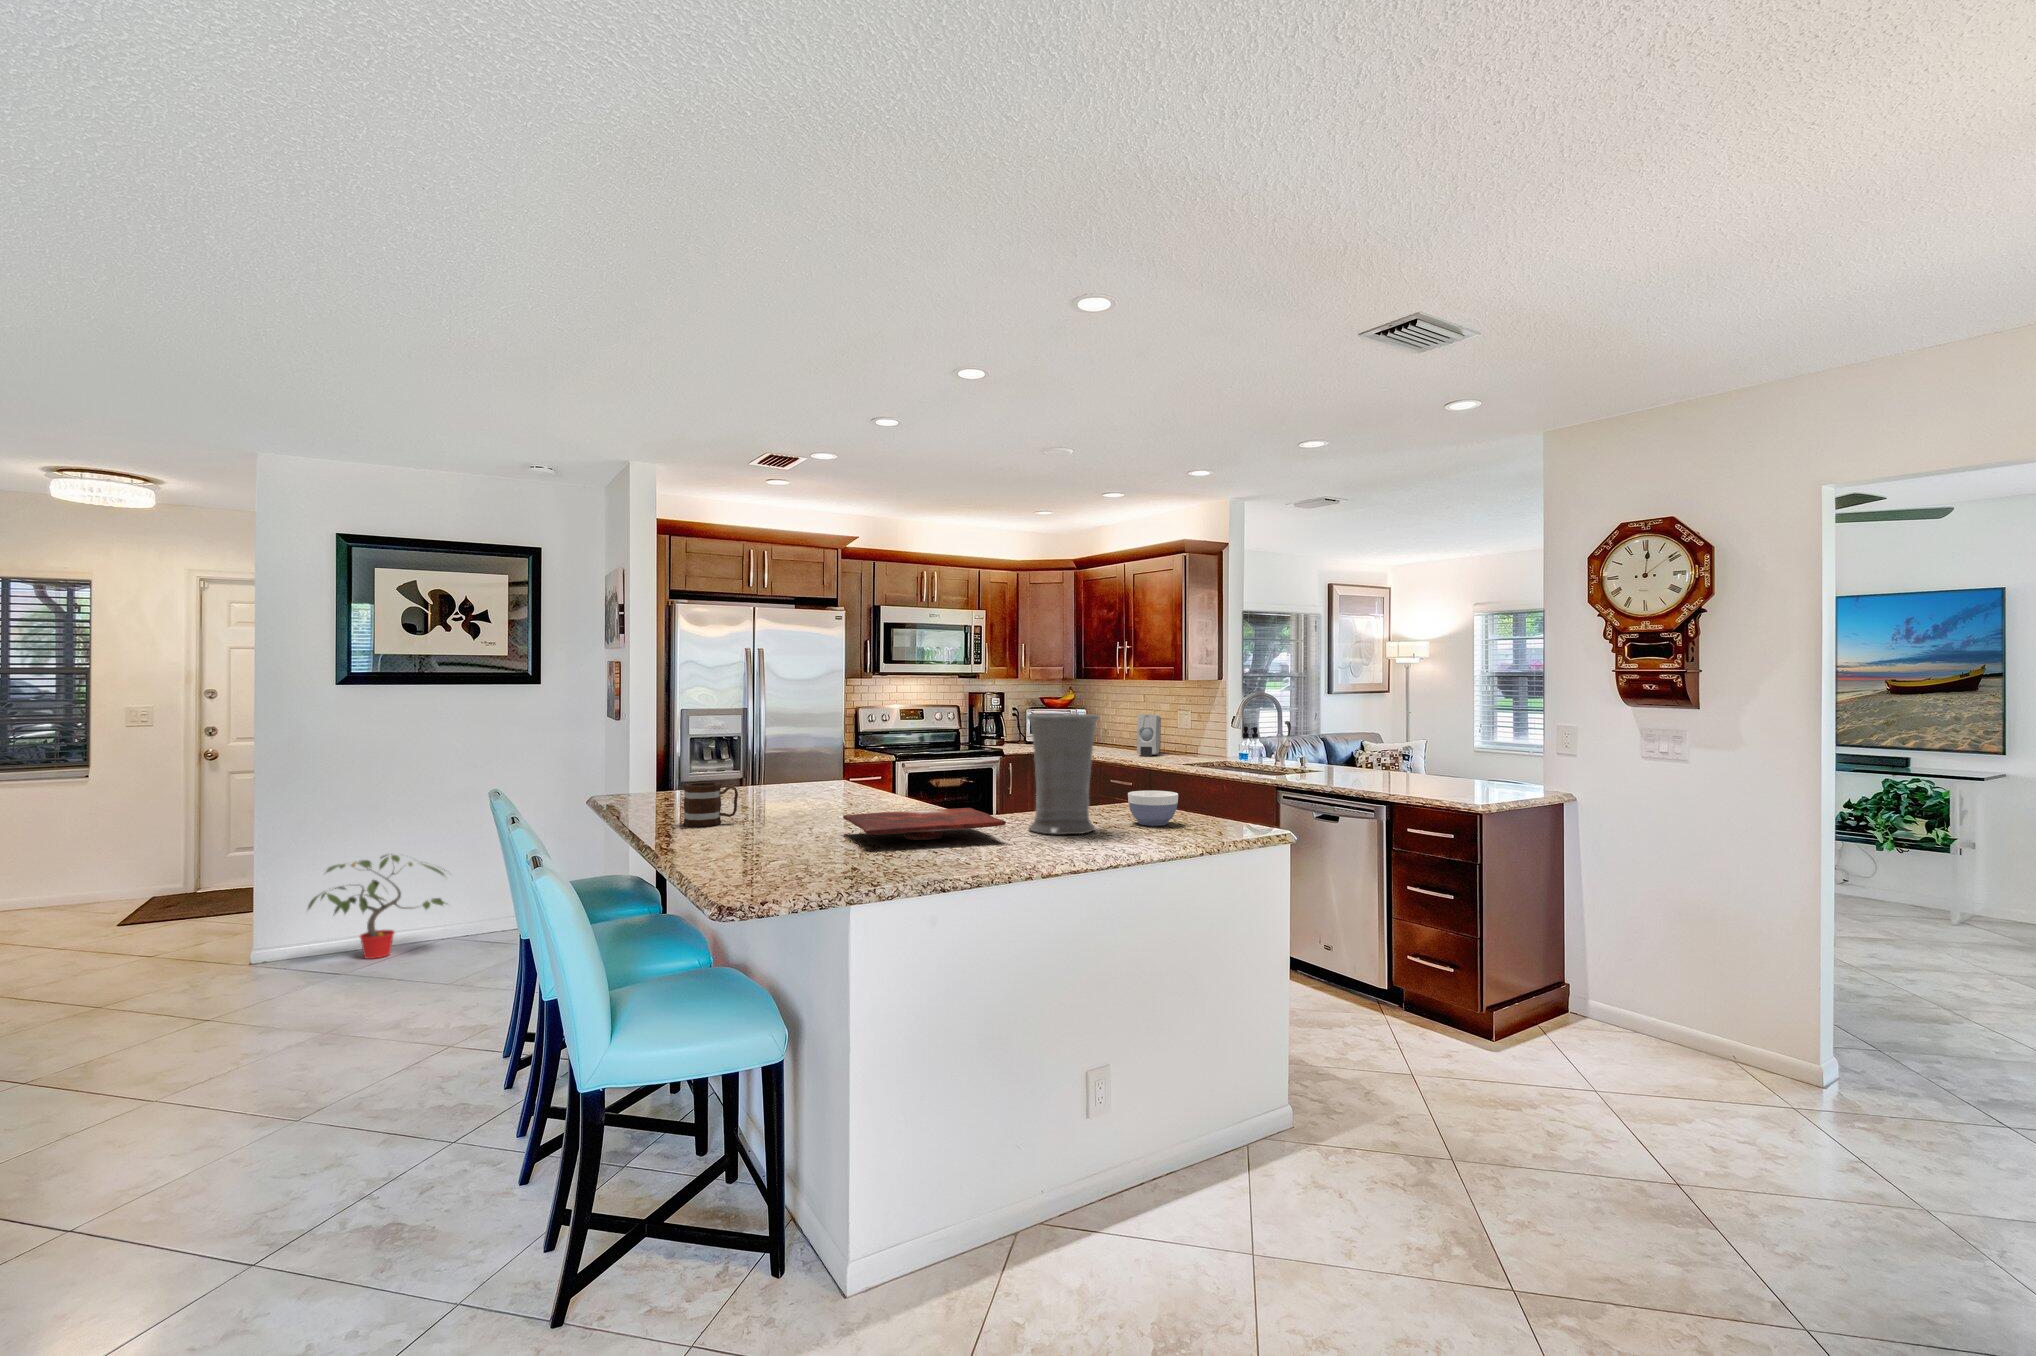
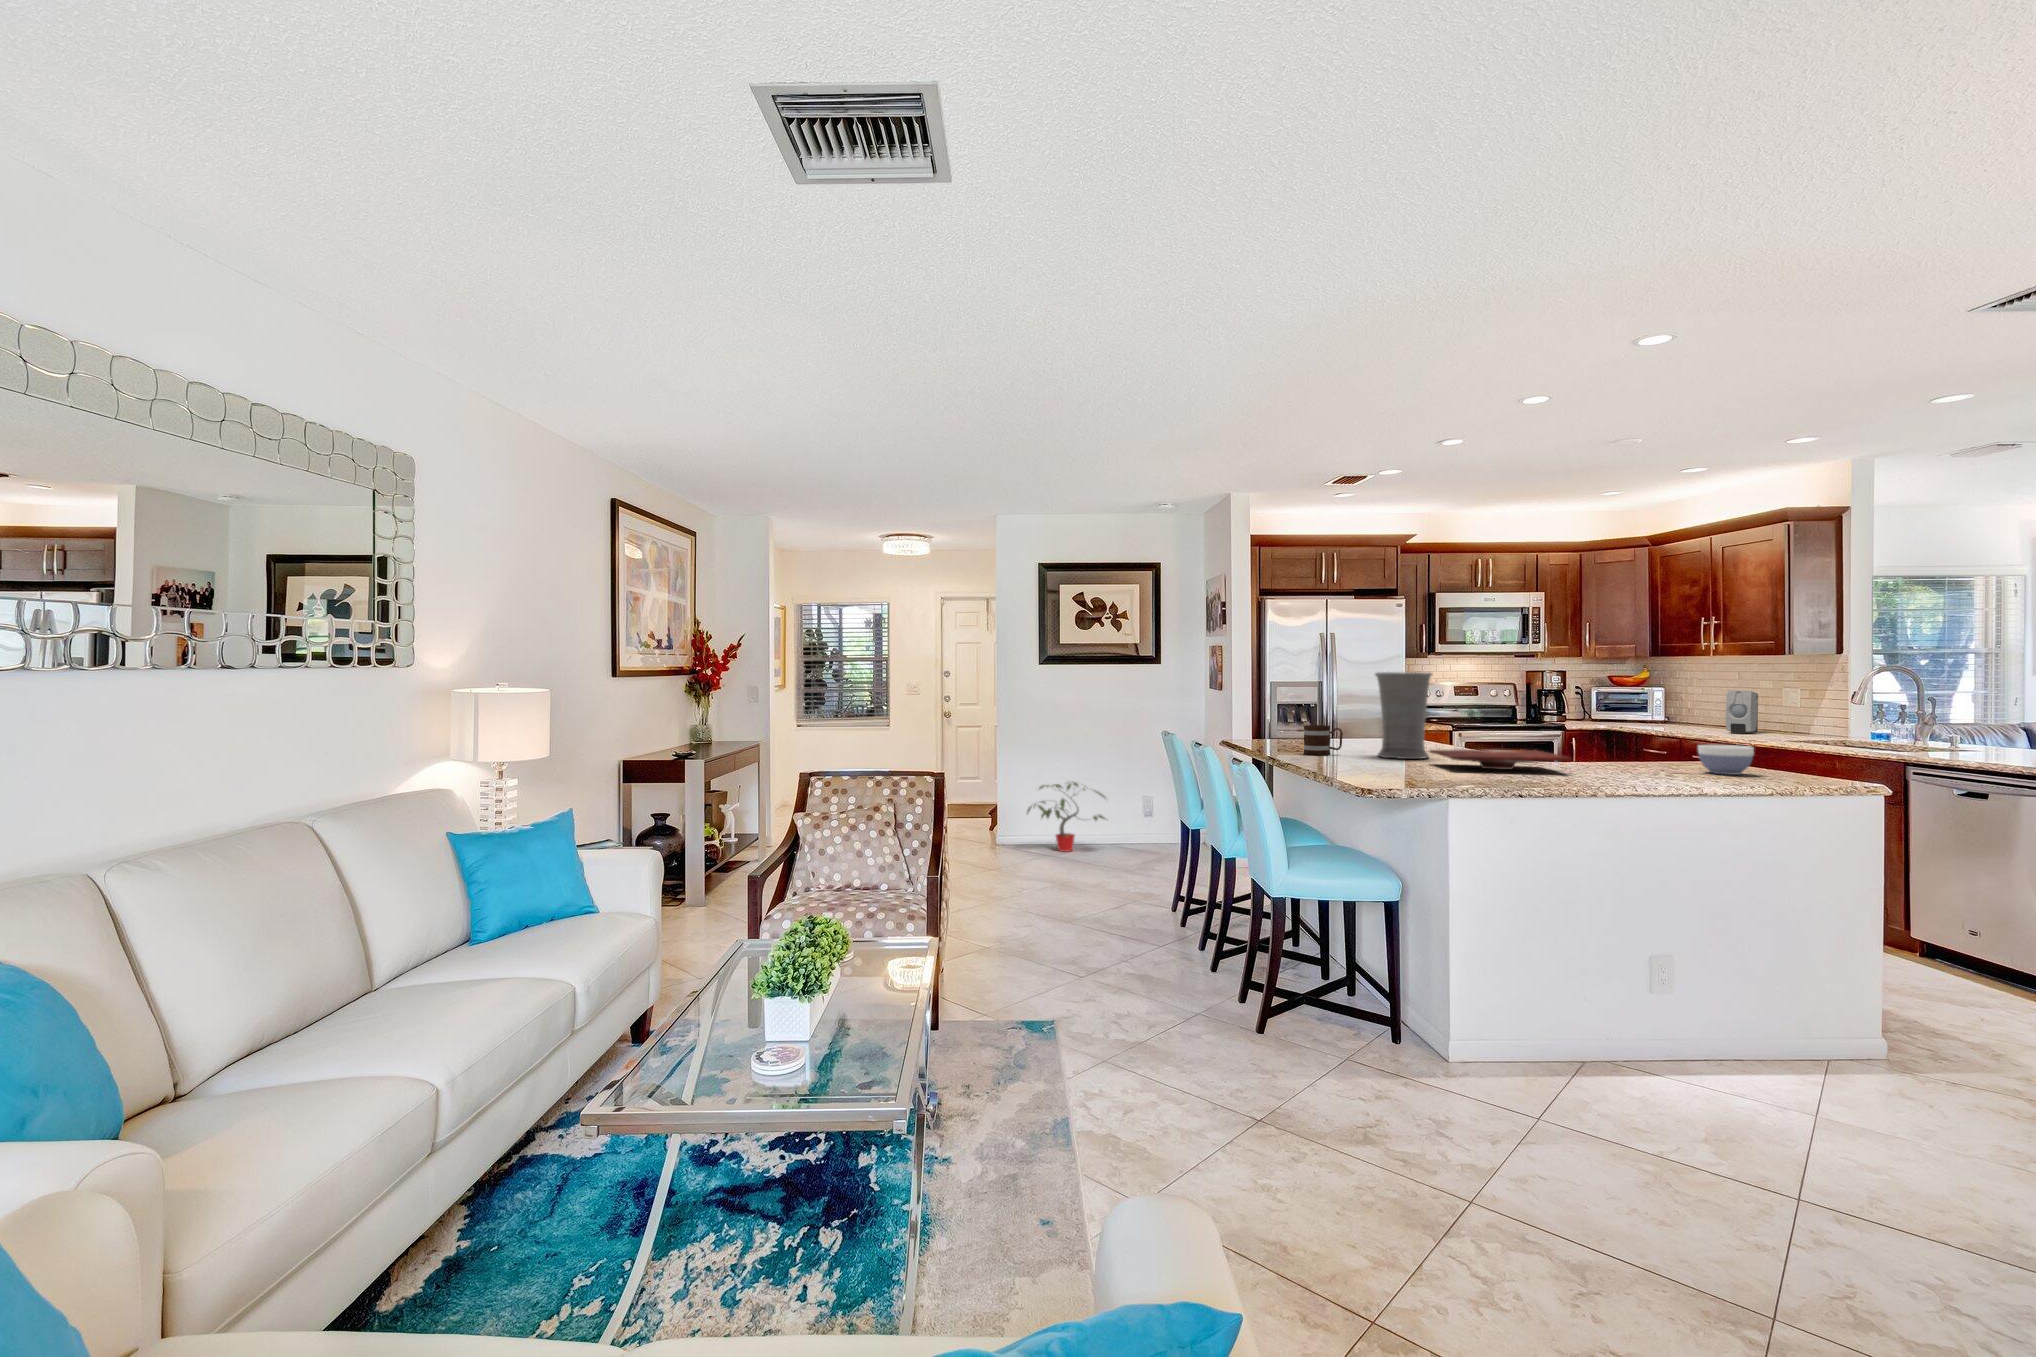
vase: present [1027,714,1099,834] -> present [1375,672,1432,759]

